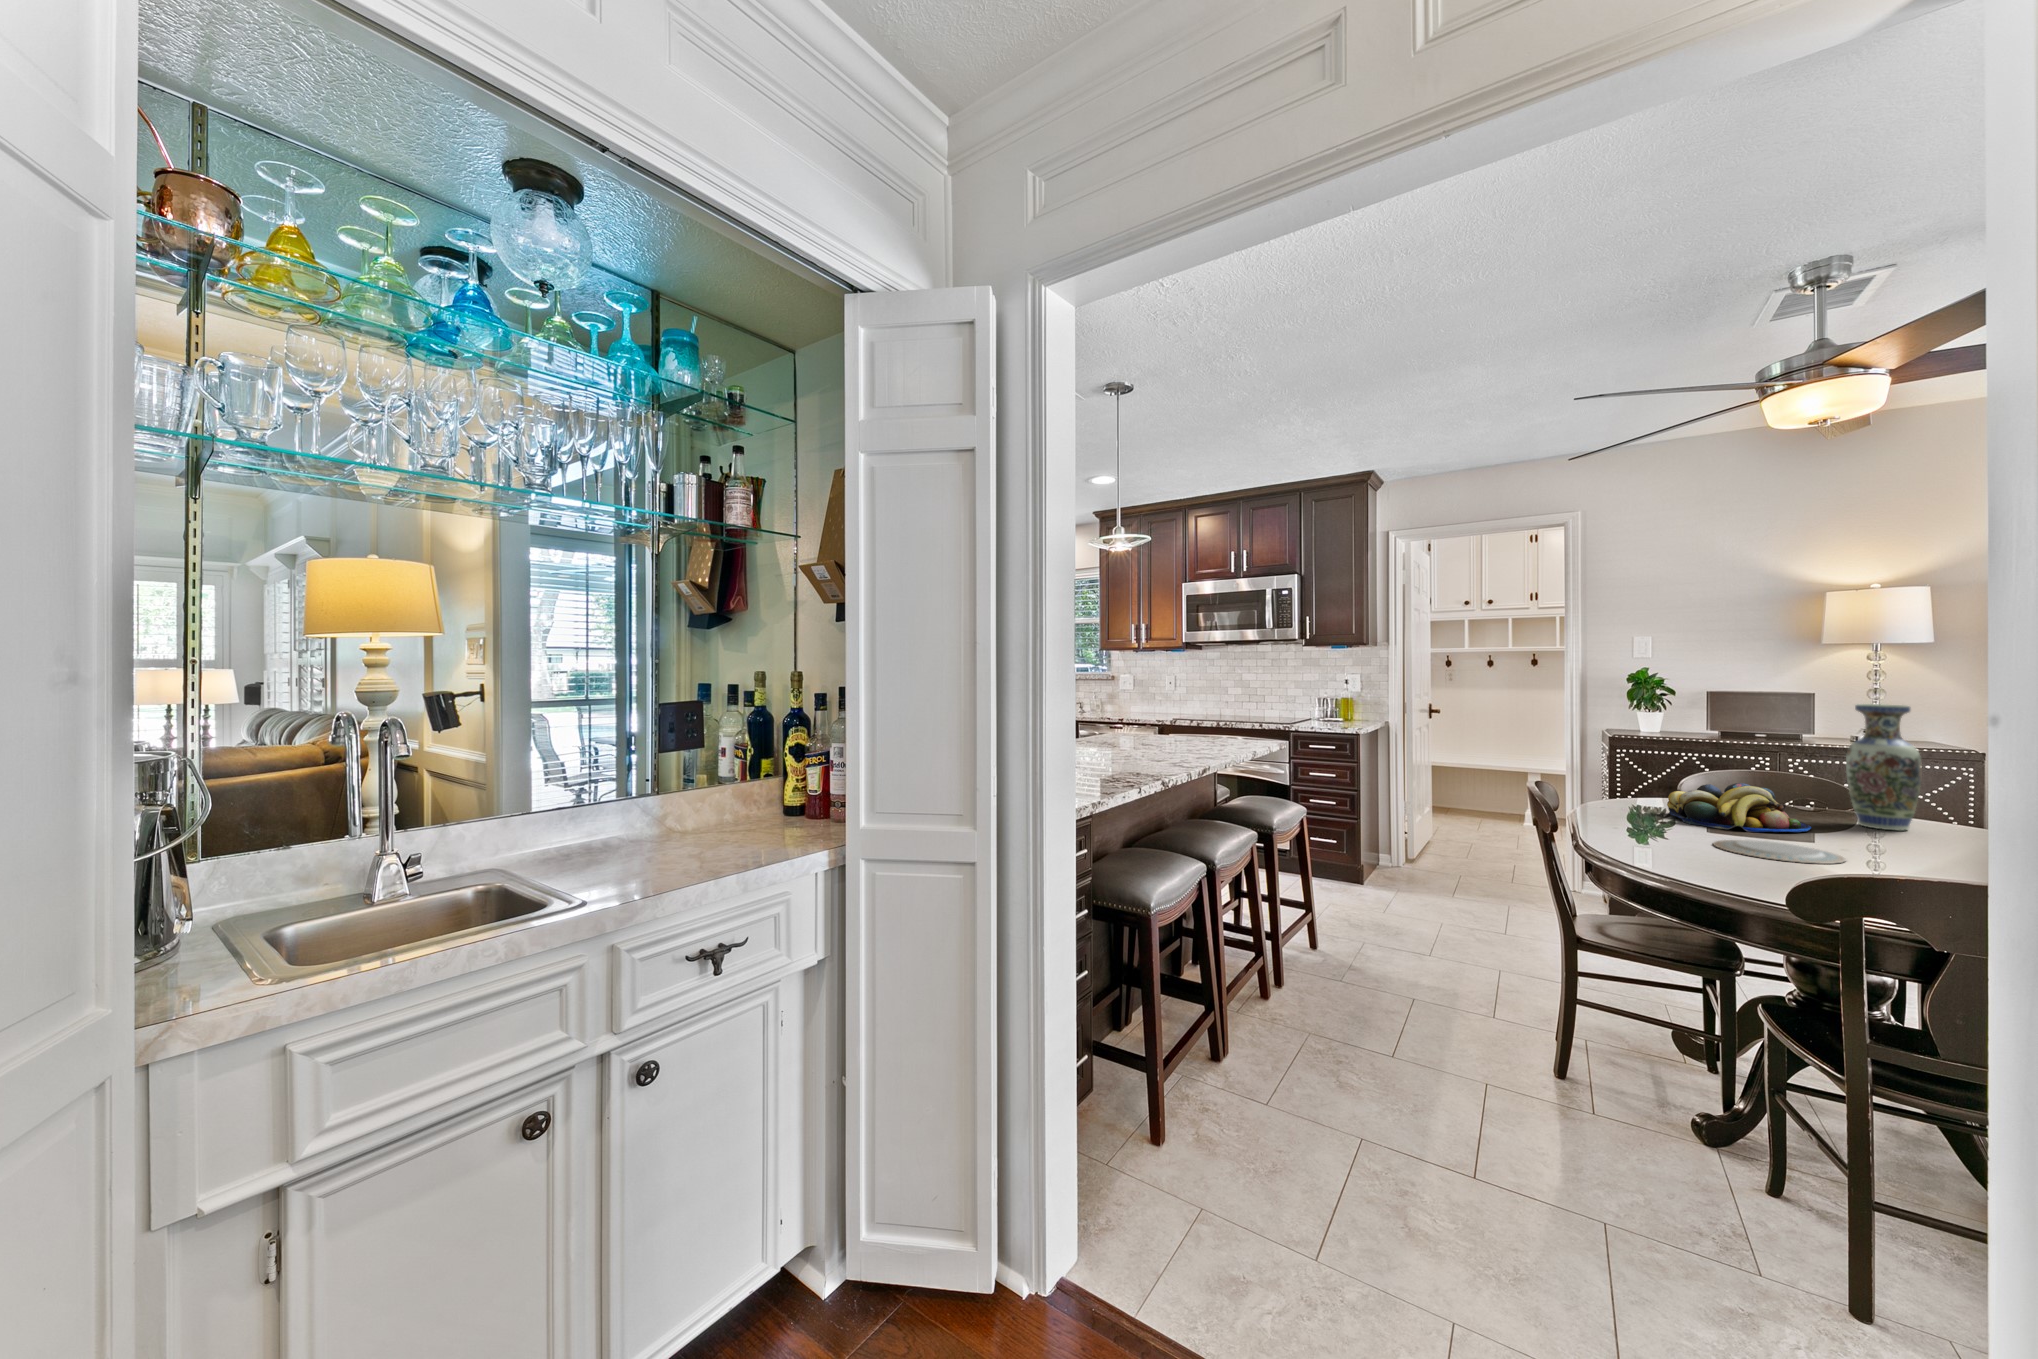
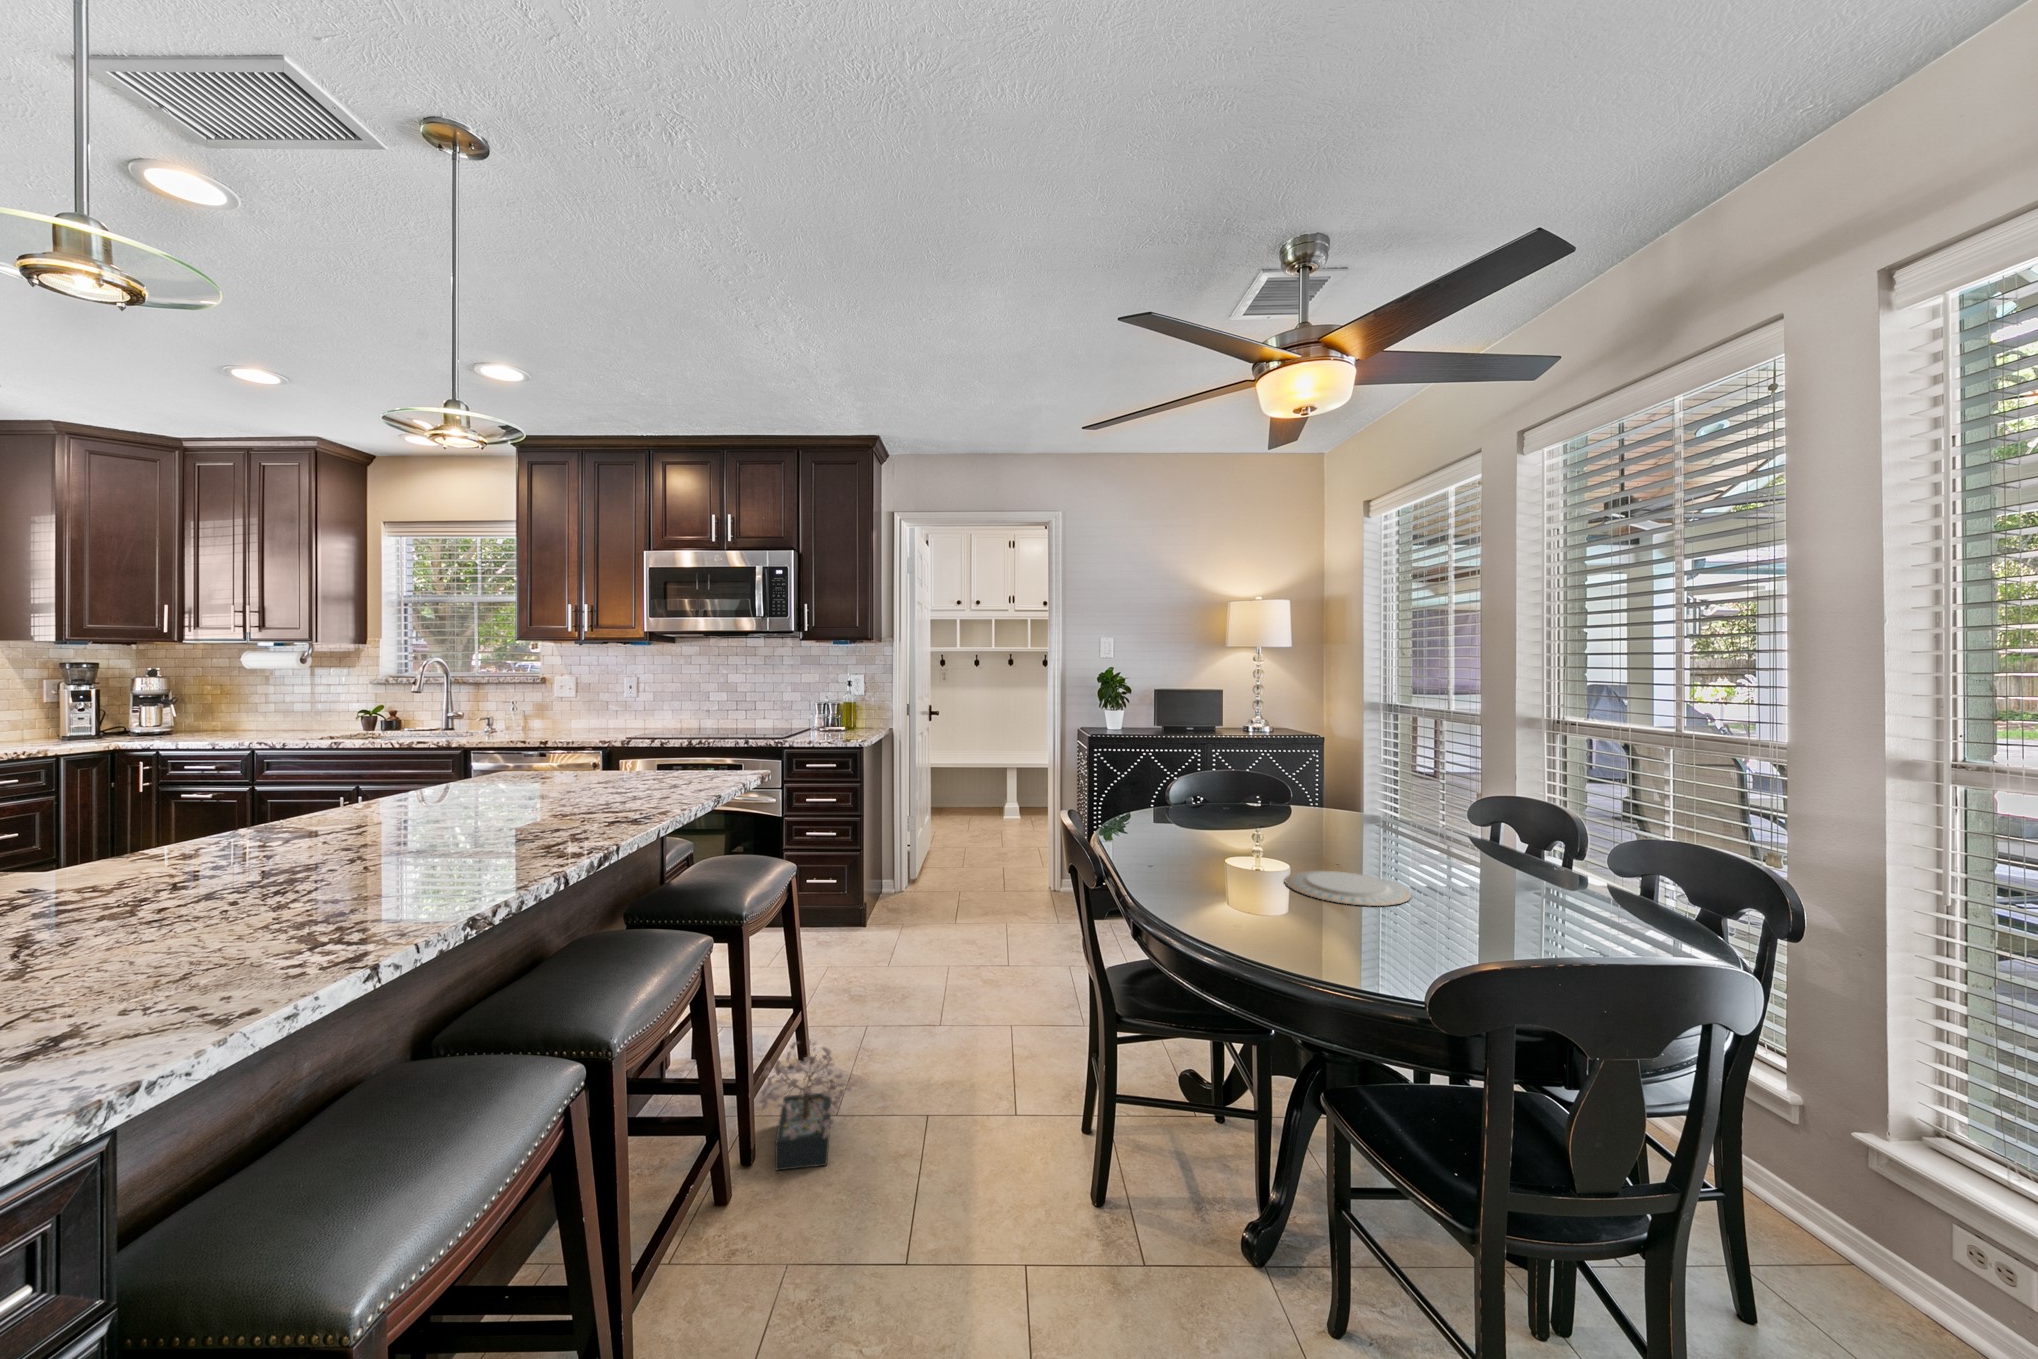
vase: present [1846,704,1922,831] -> none [1332,702,1389,831]
fruit bowl: present [1667,783,1812,832] -> none [1201,792,1326,854]
decorative plant: none [1282,918,1345,993] -> present [760,1039,852,1170]

